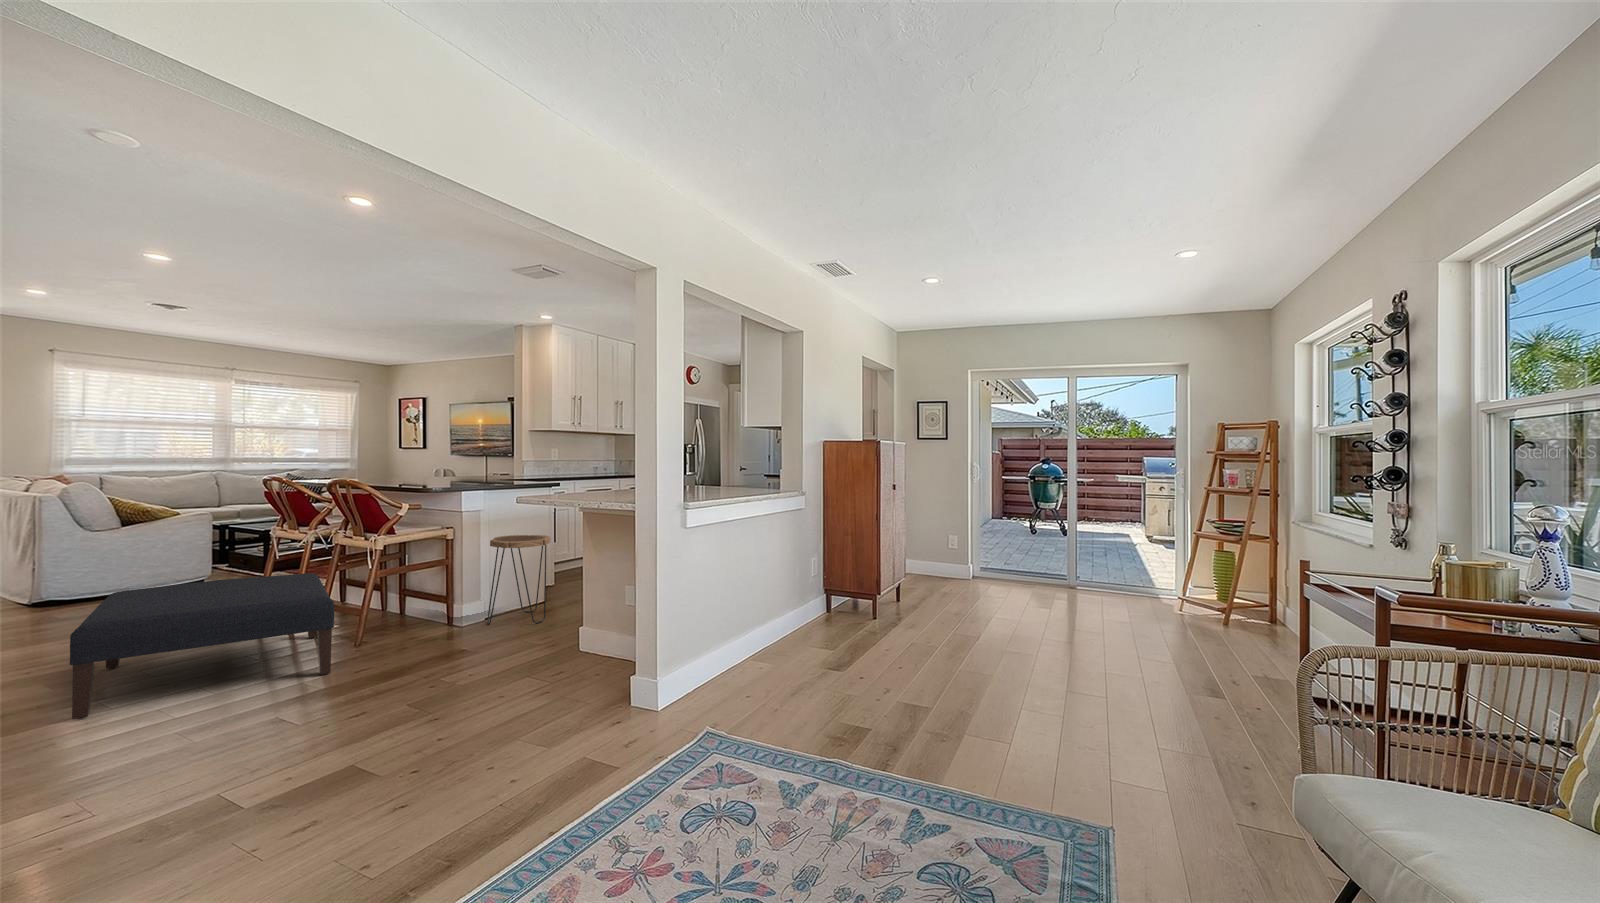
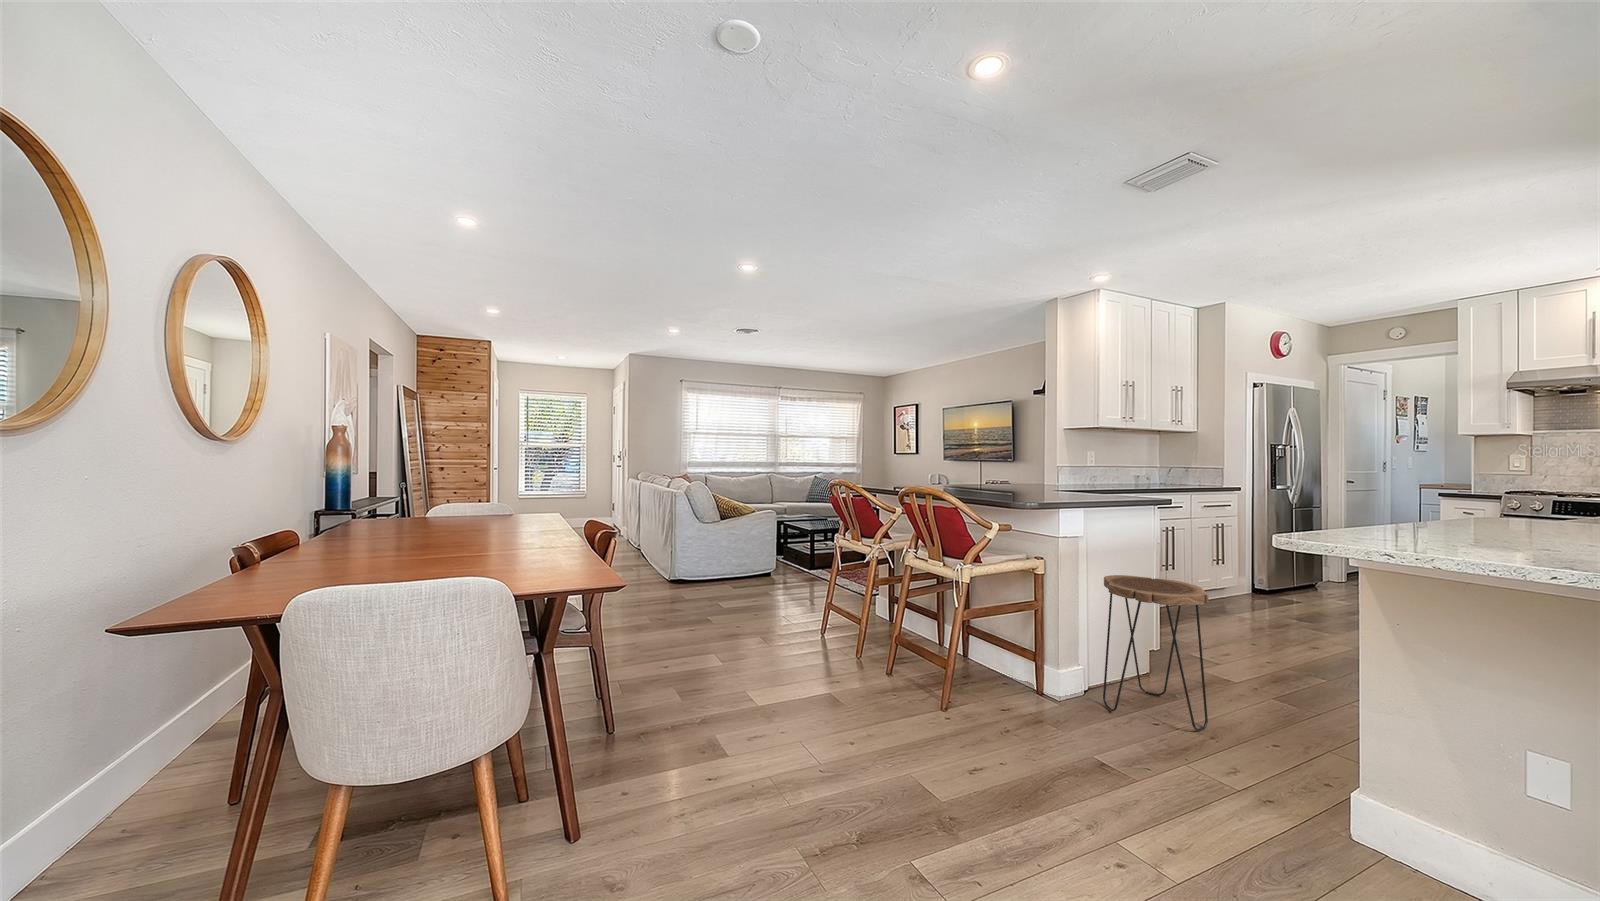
ottoman: present [70,573,334,719] -> none [695,601,960,794]

